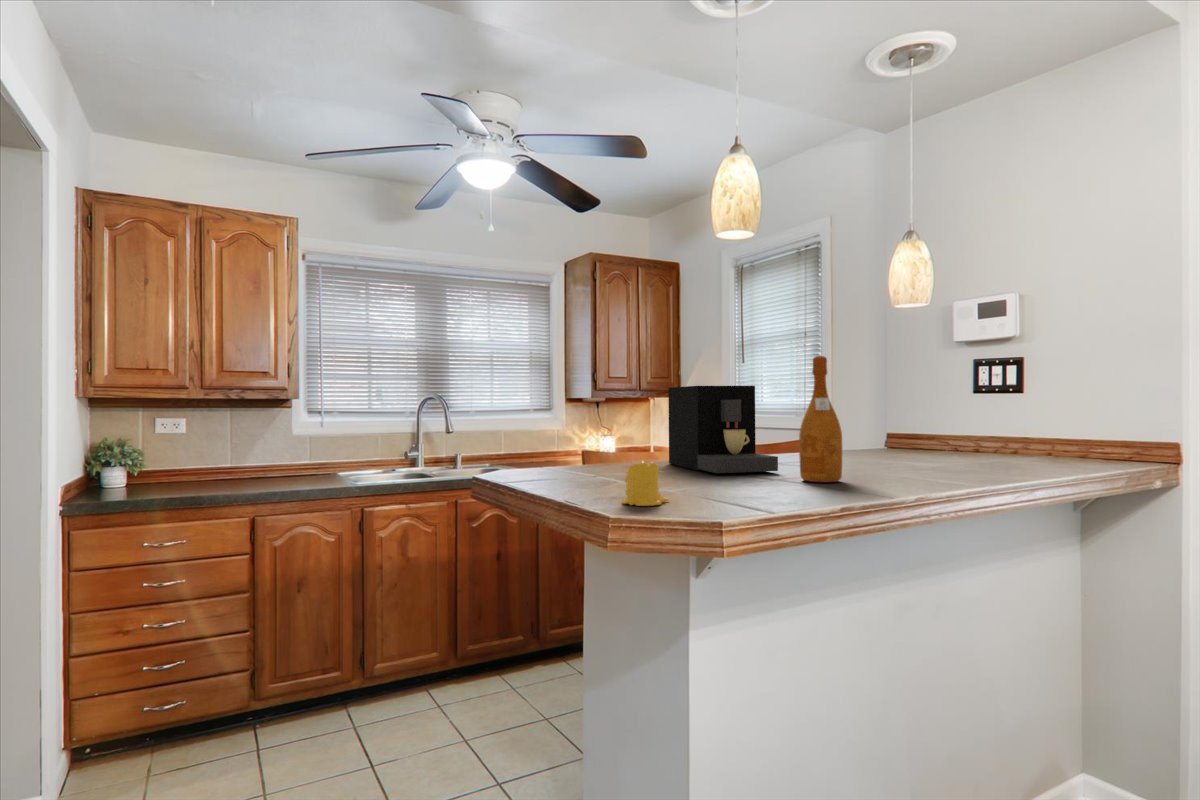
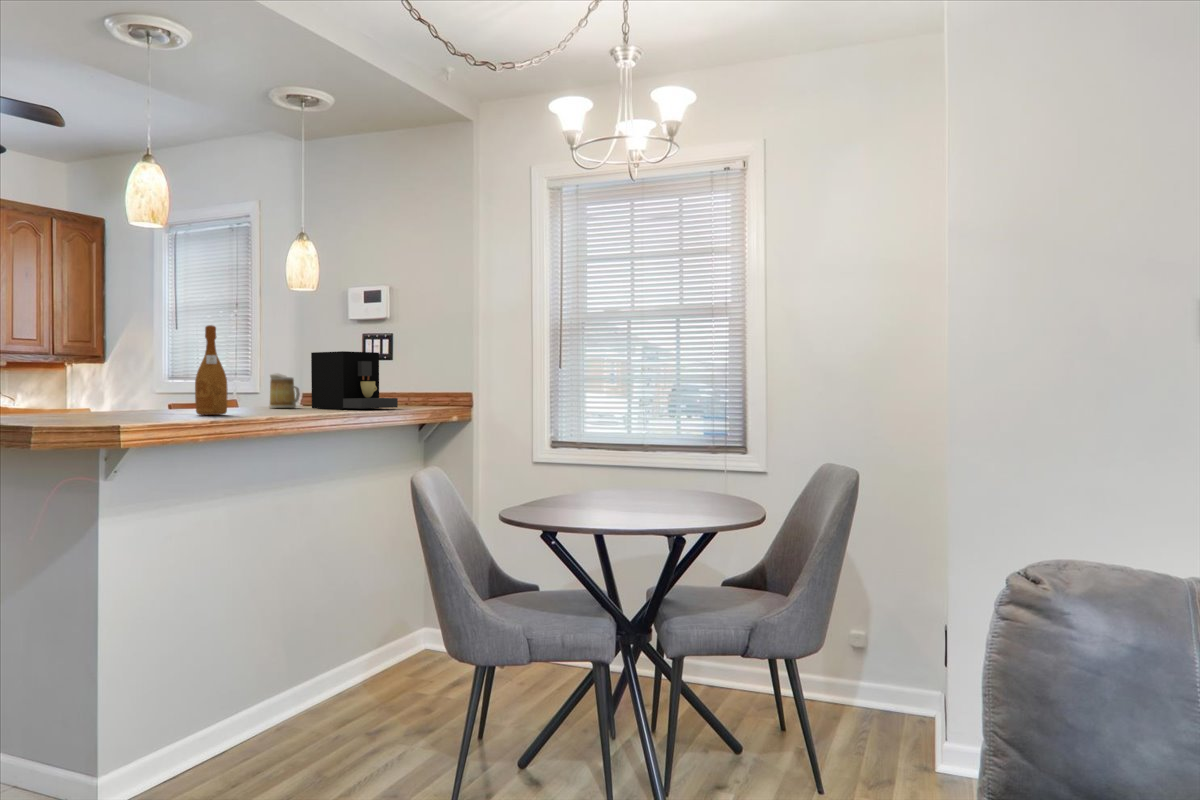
coffee maker: present [668,386,778,473] -> present [311,351,398,409]
mug: none [861,413,902,458] -> present [269,373,300,408]
candle: present [622,462,669,506] -> none [41,392,82,423]

